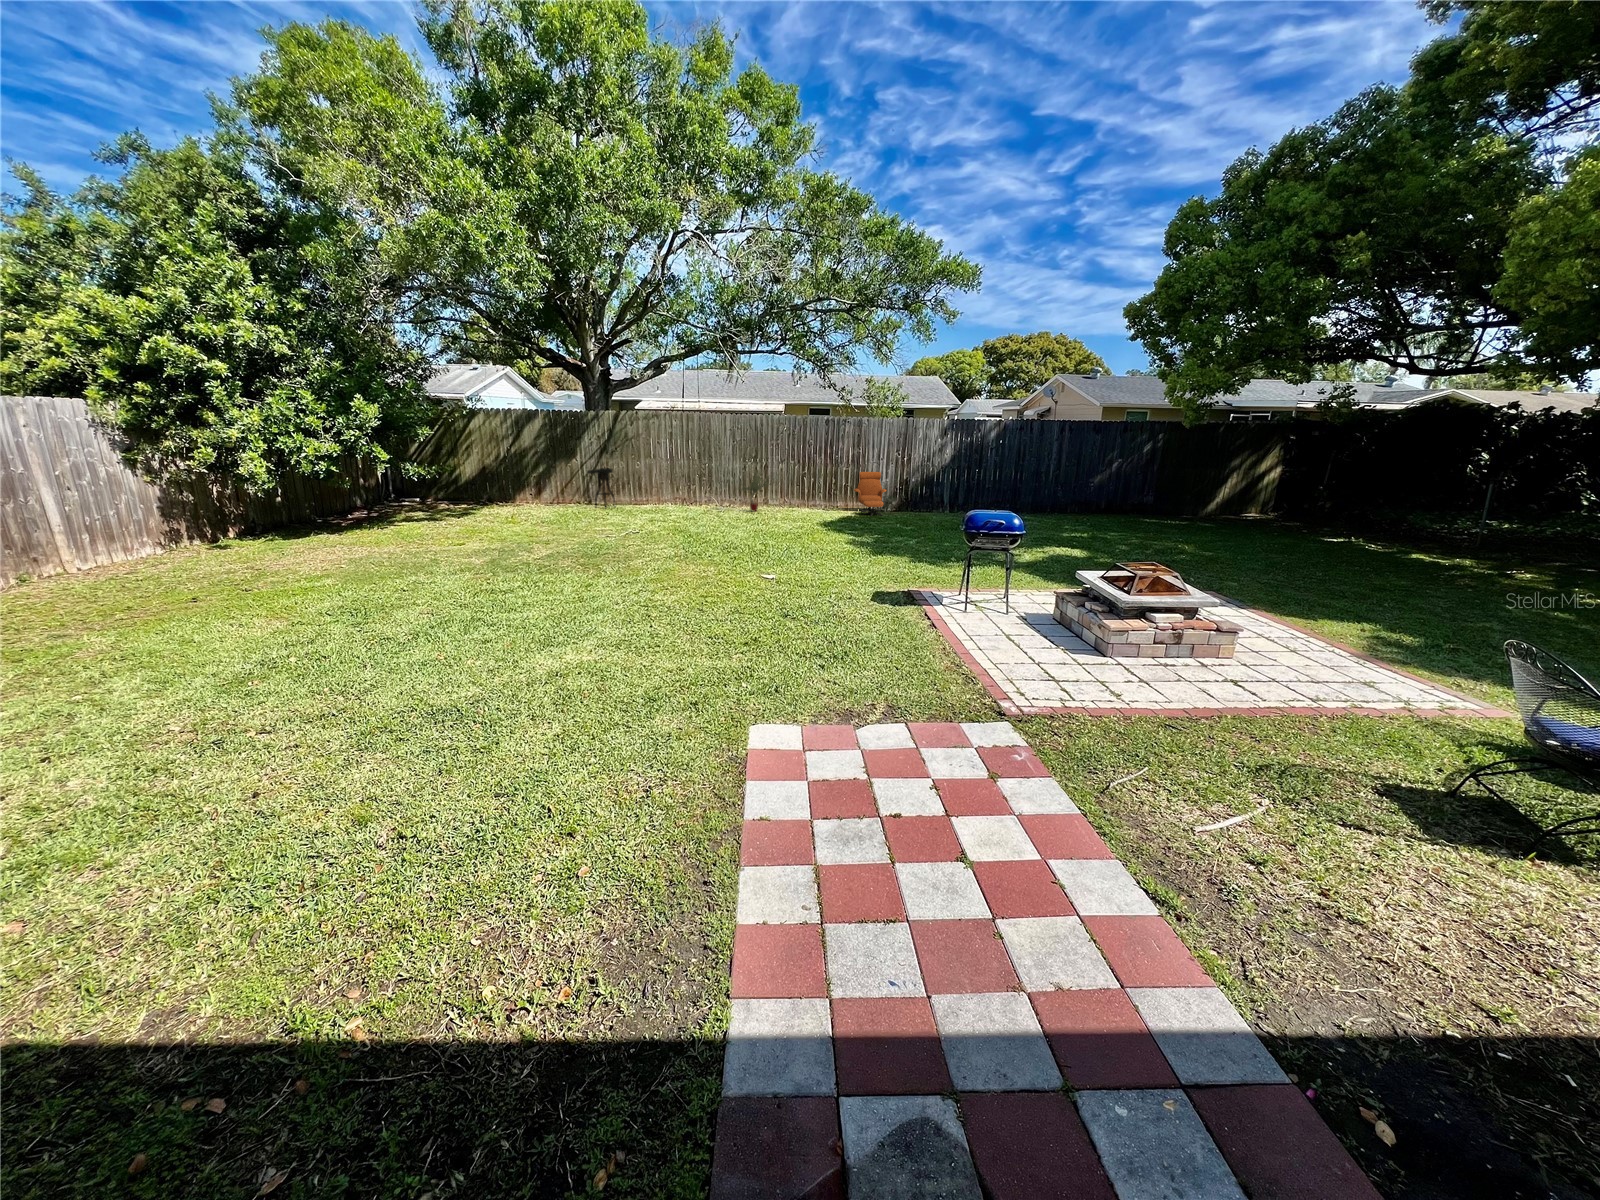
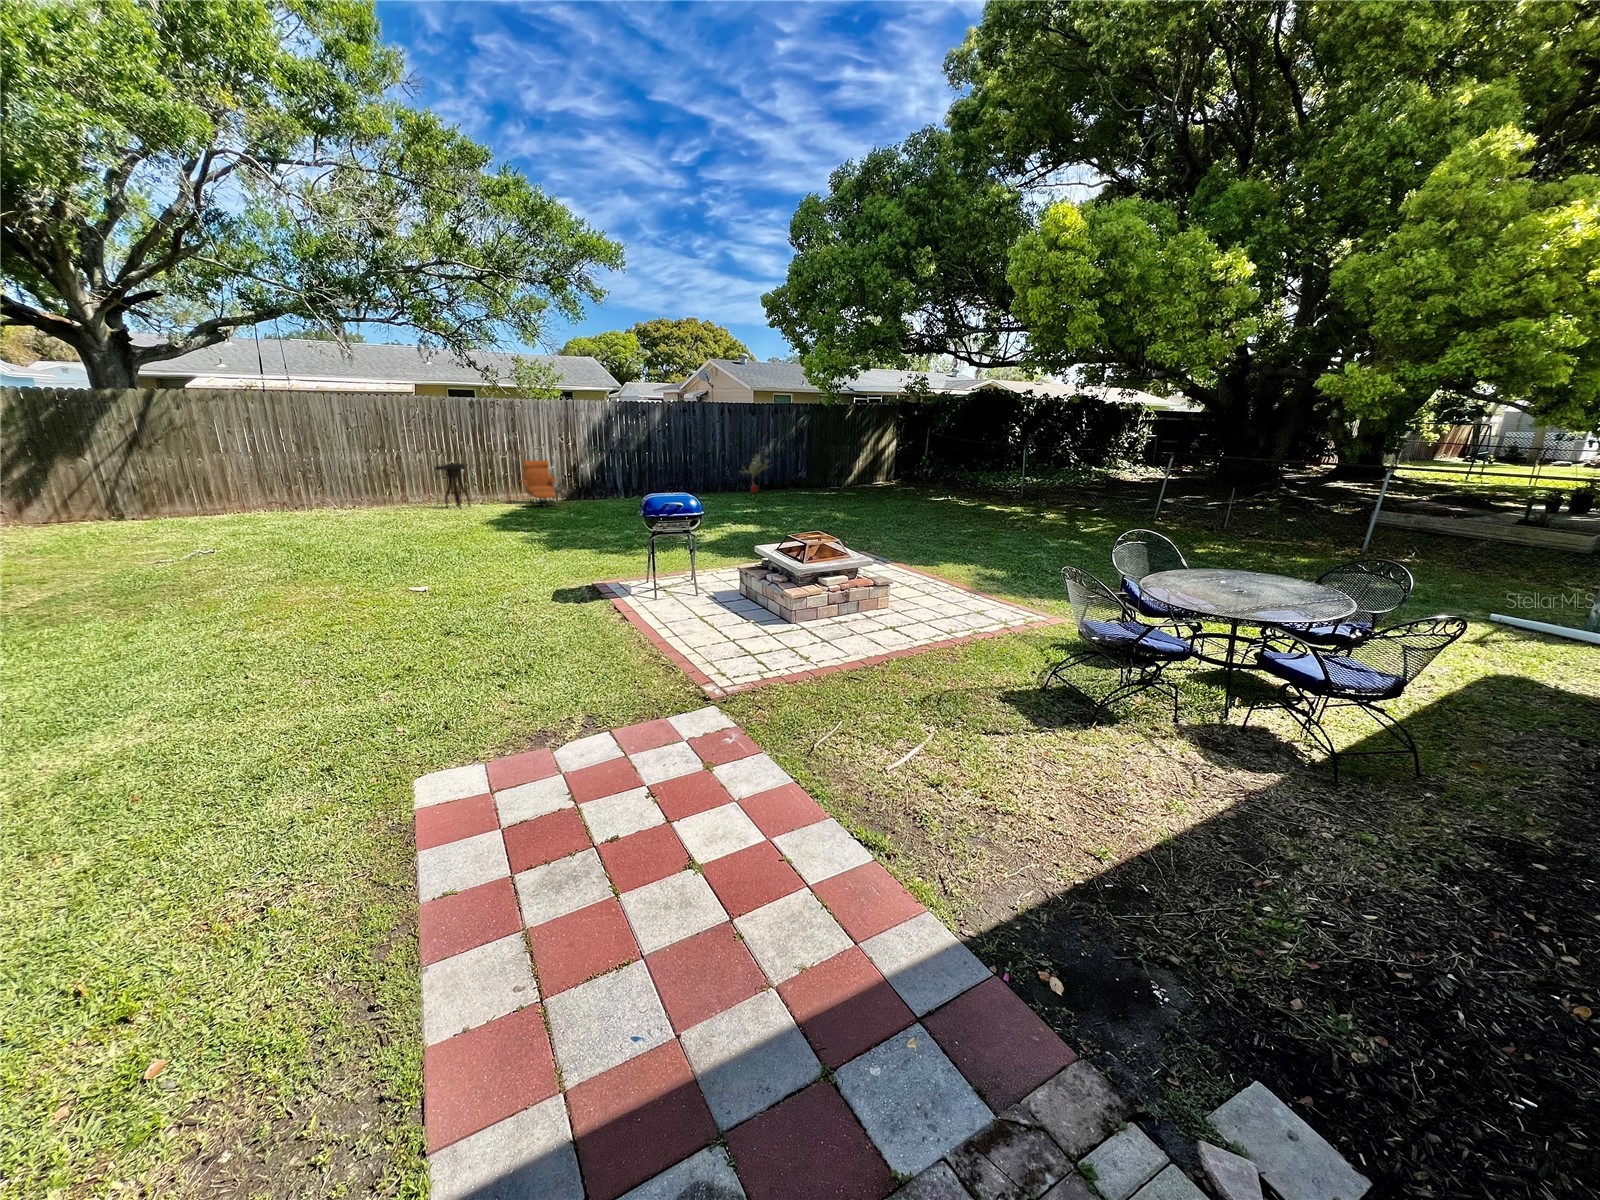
stool: present [588,468,615,507] -> present [435,463,471,508]
potted tree: present [741,470,770,511] -> present [744,456,768,493]

